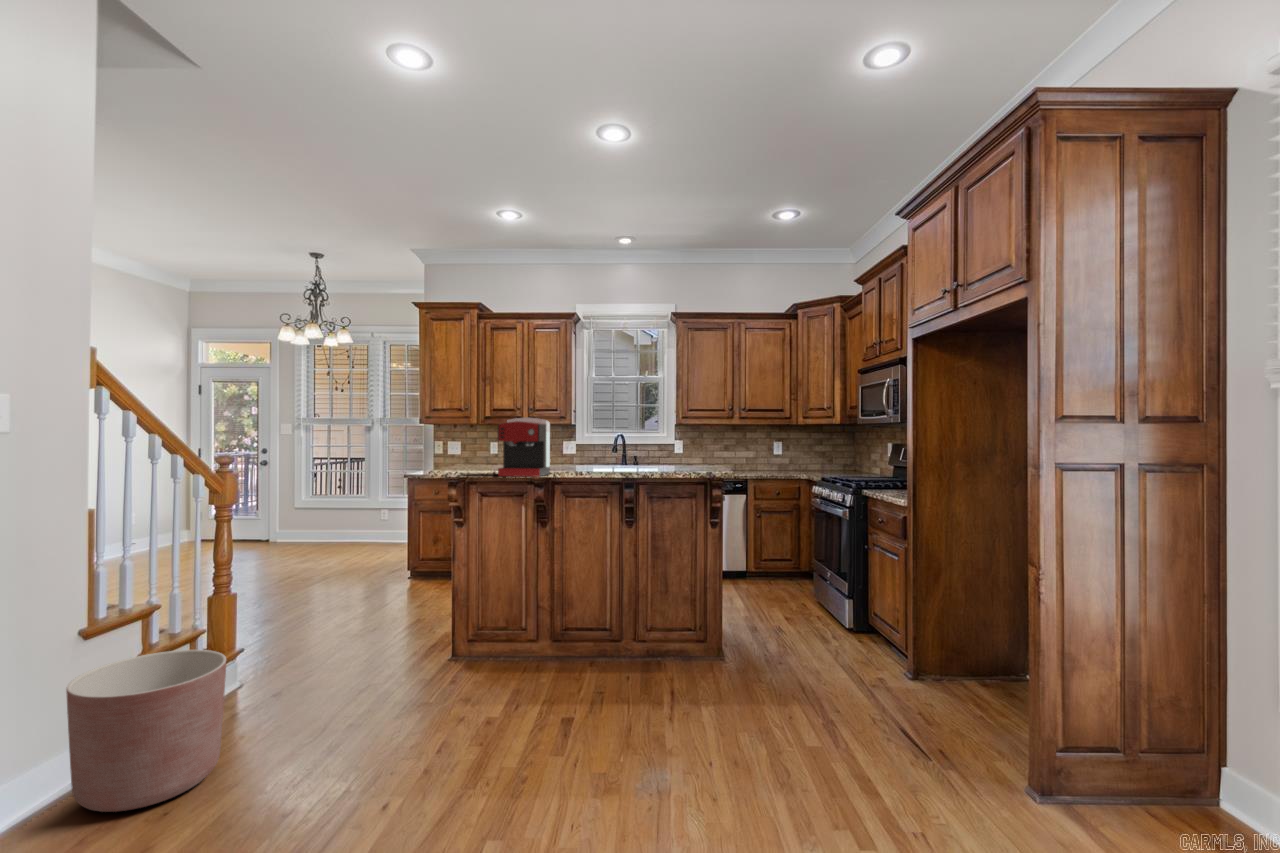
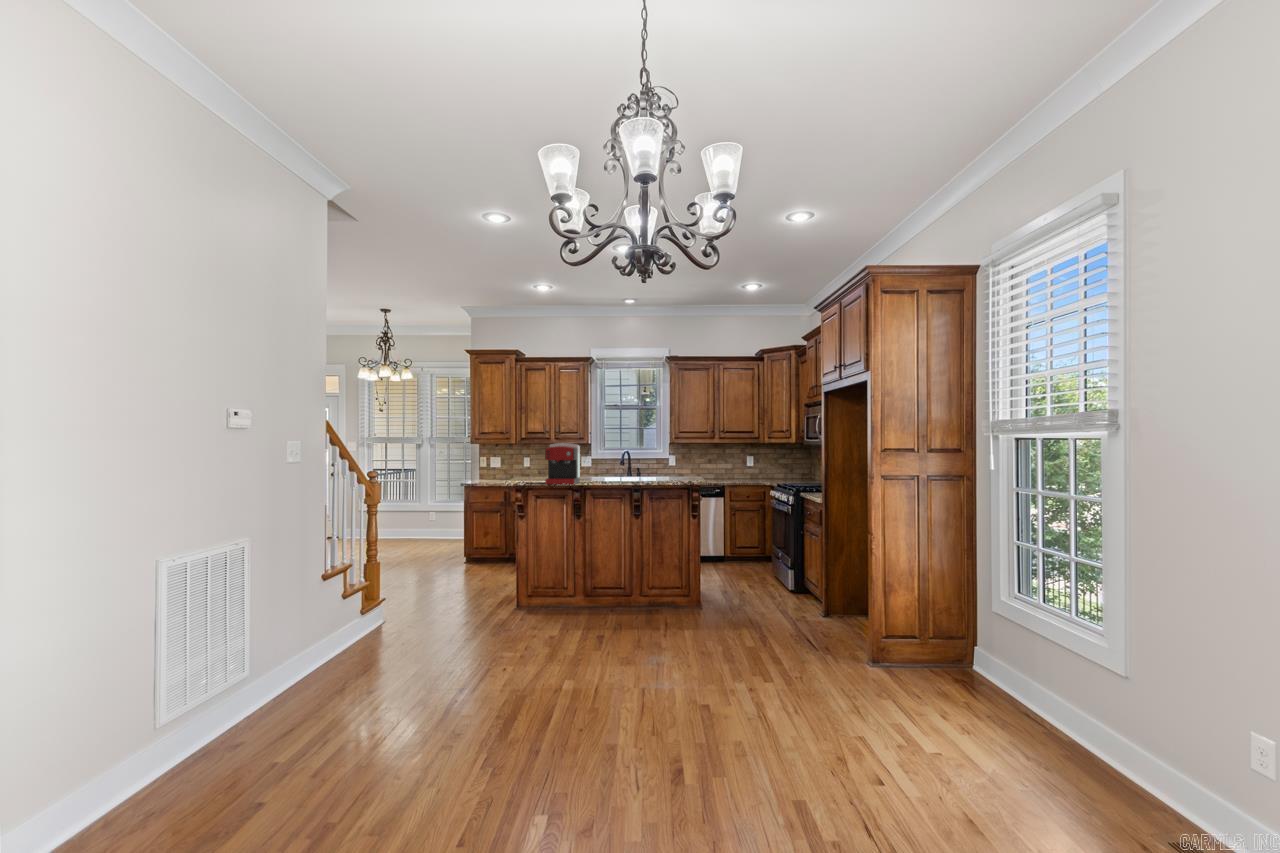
planter: present [66,650,226,812] -> none [325,589,404,673]

